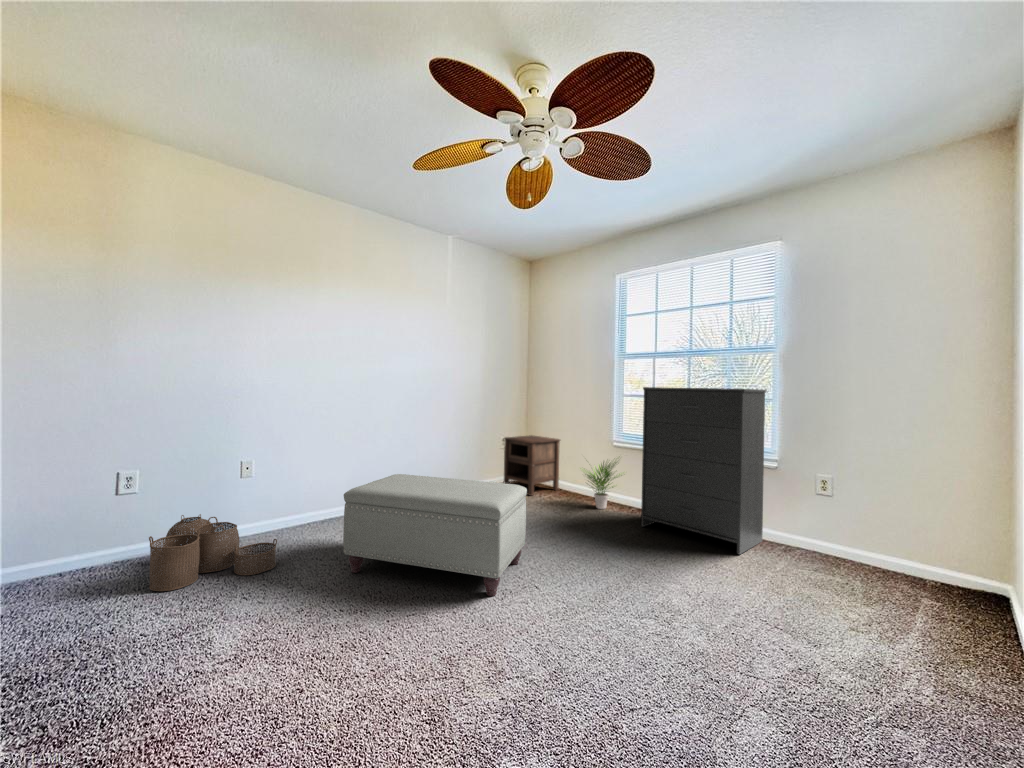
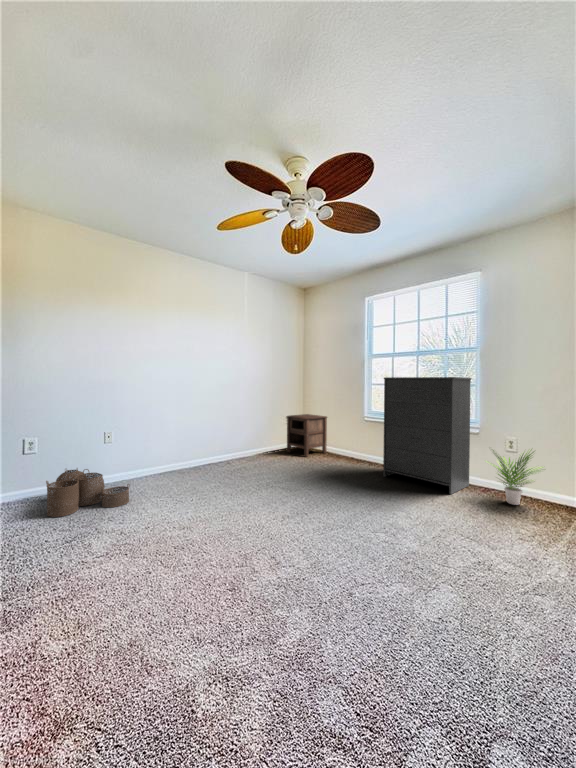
potted plant: present [585,462,622,509] -> present [493,450,539,505]
ottoman: present [343,474,527,596] -> none [174,440,300,520]

